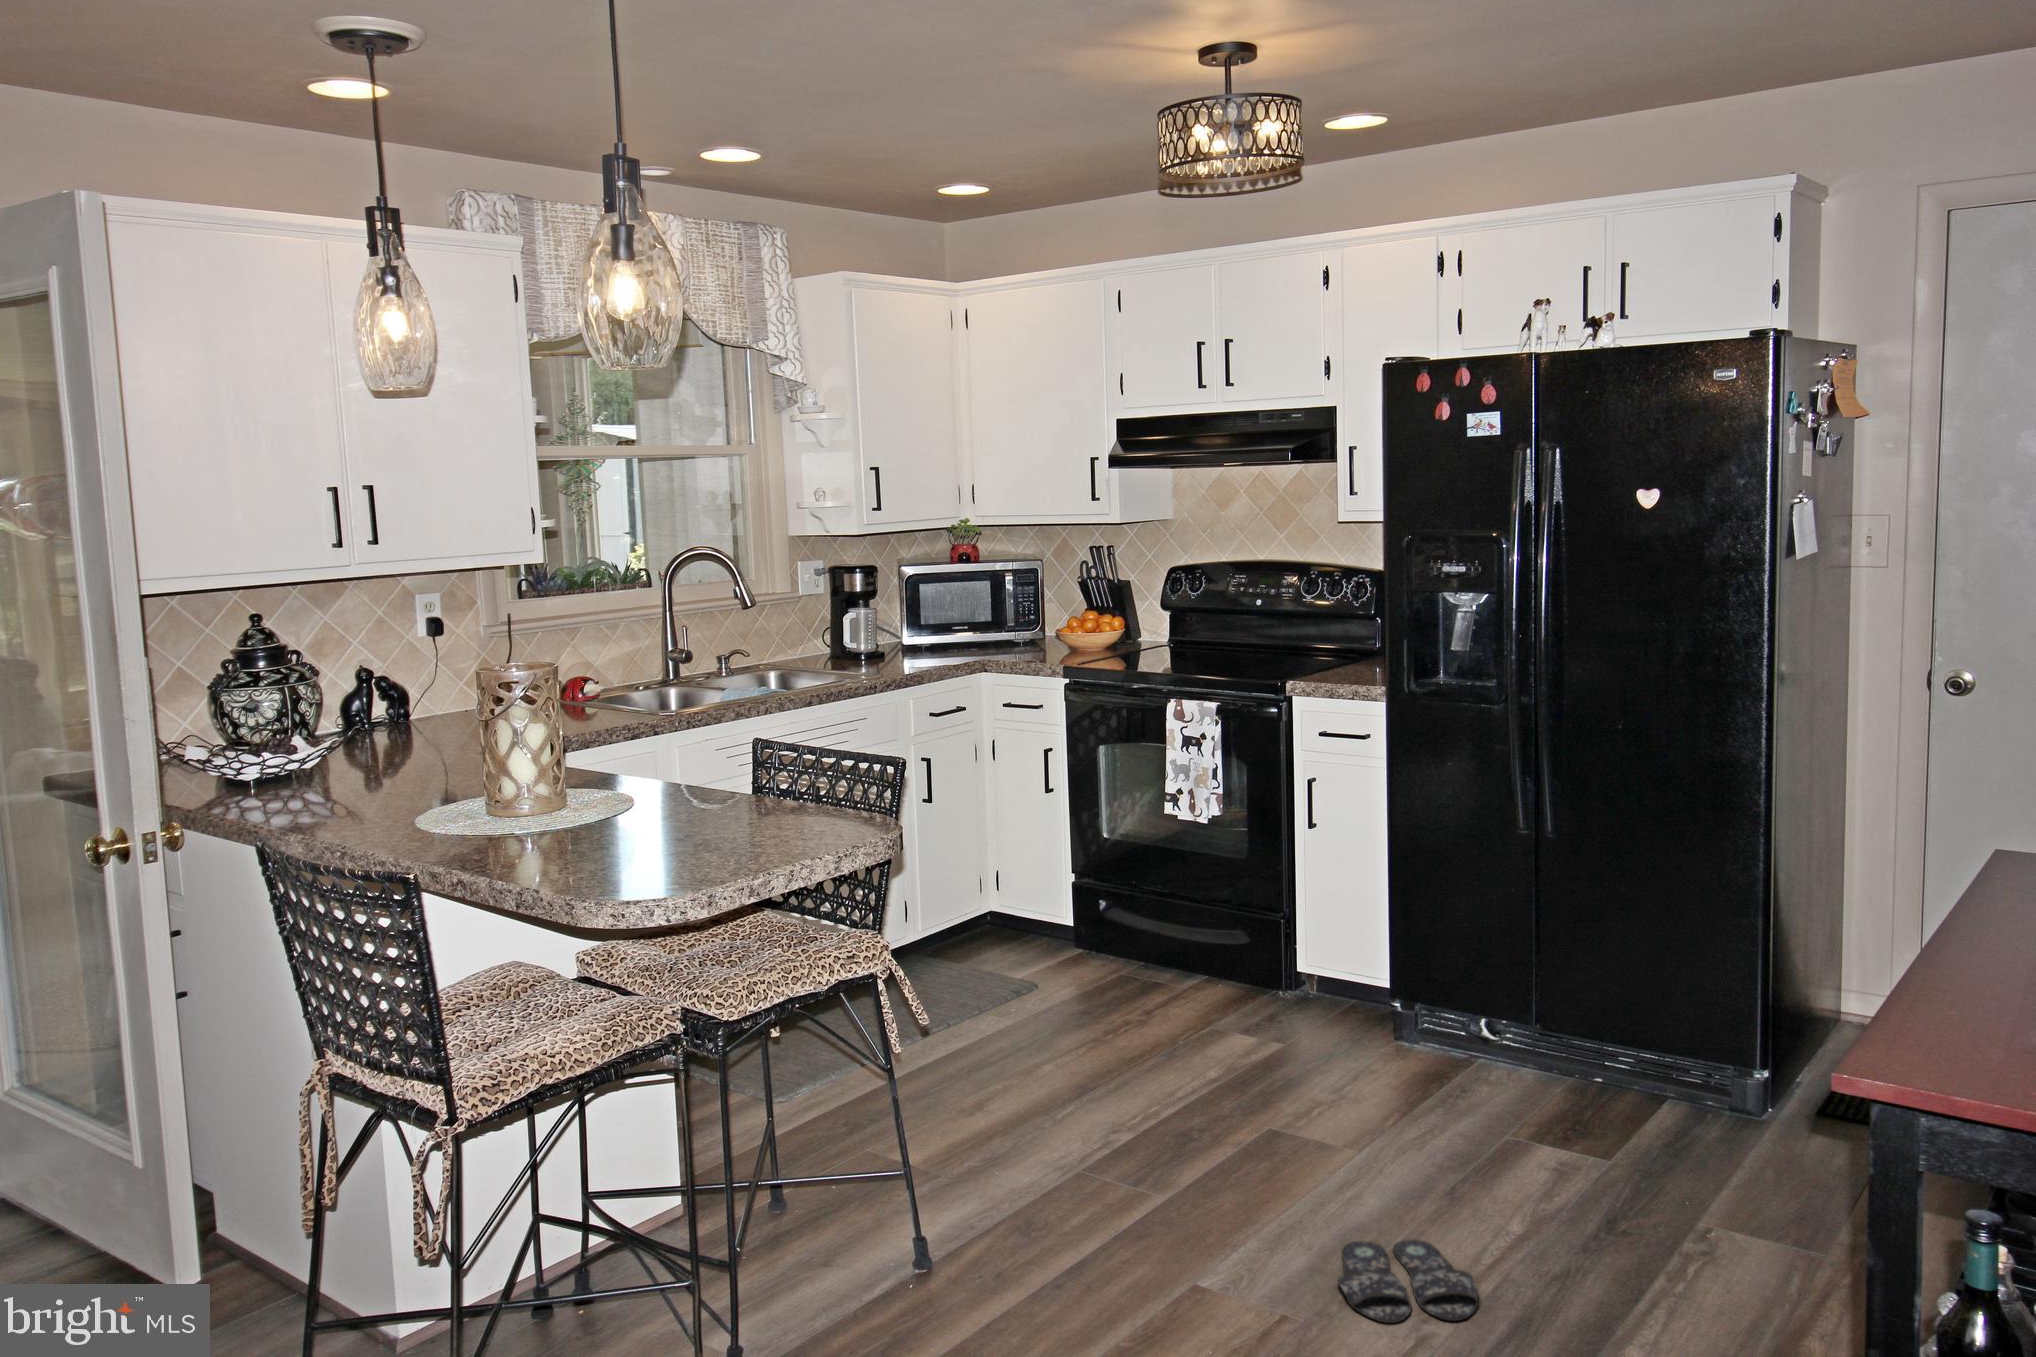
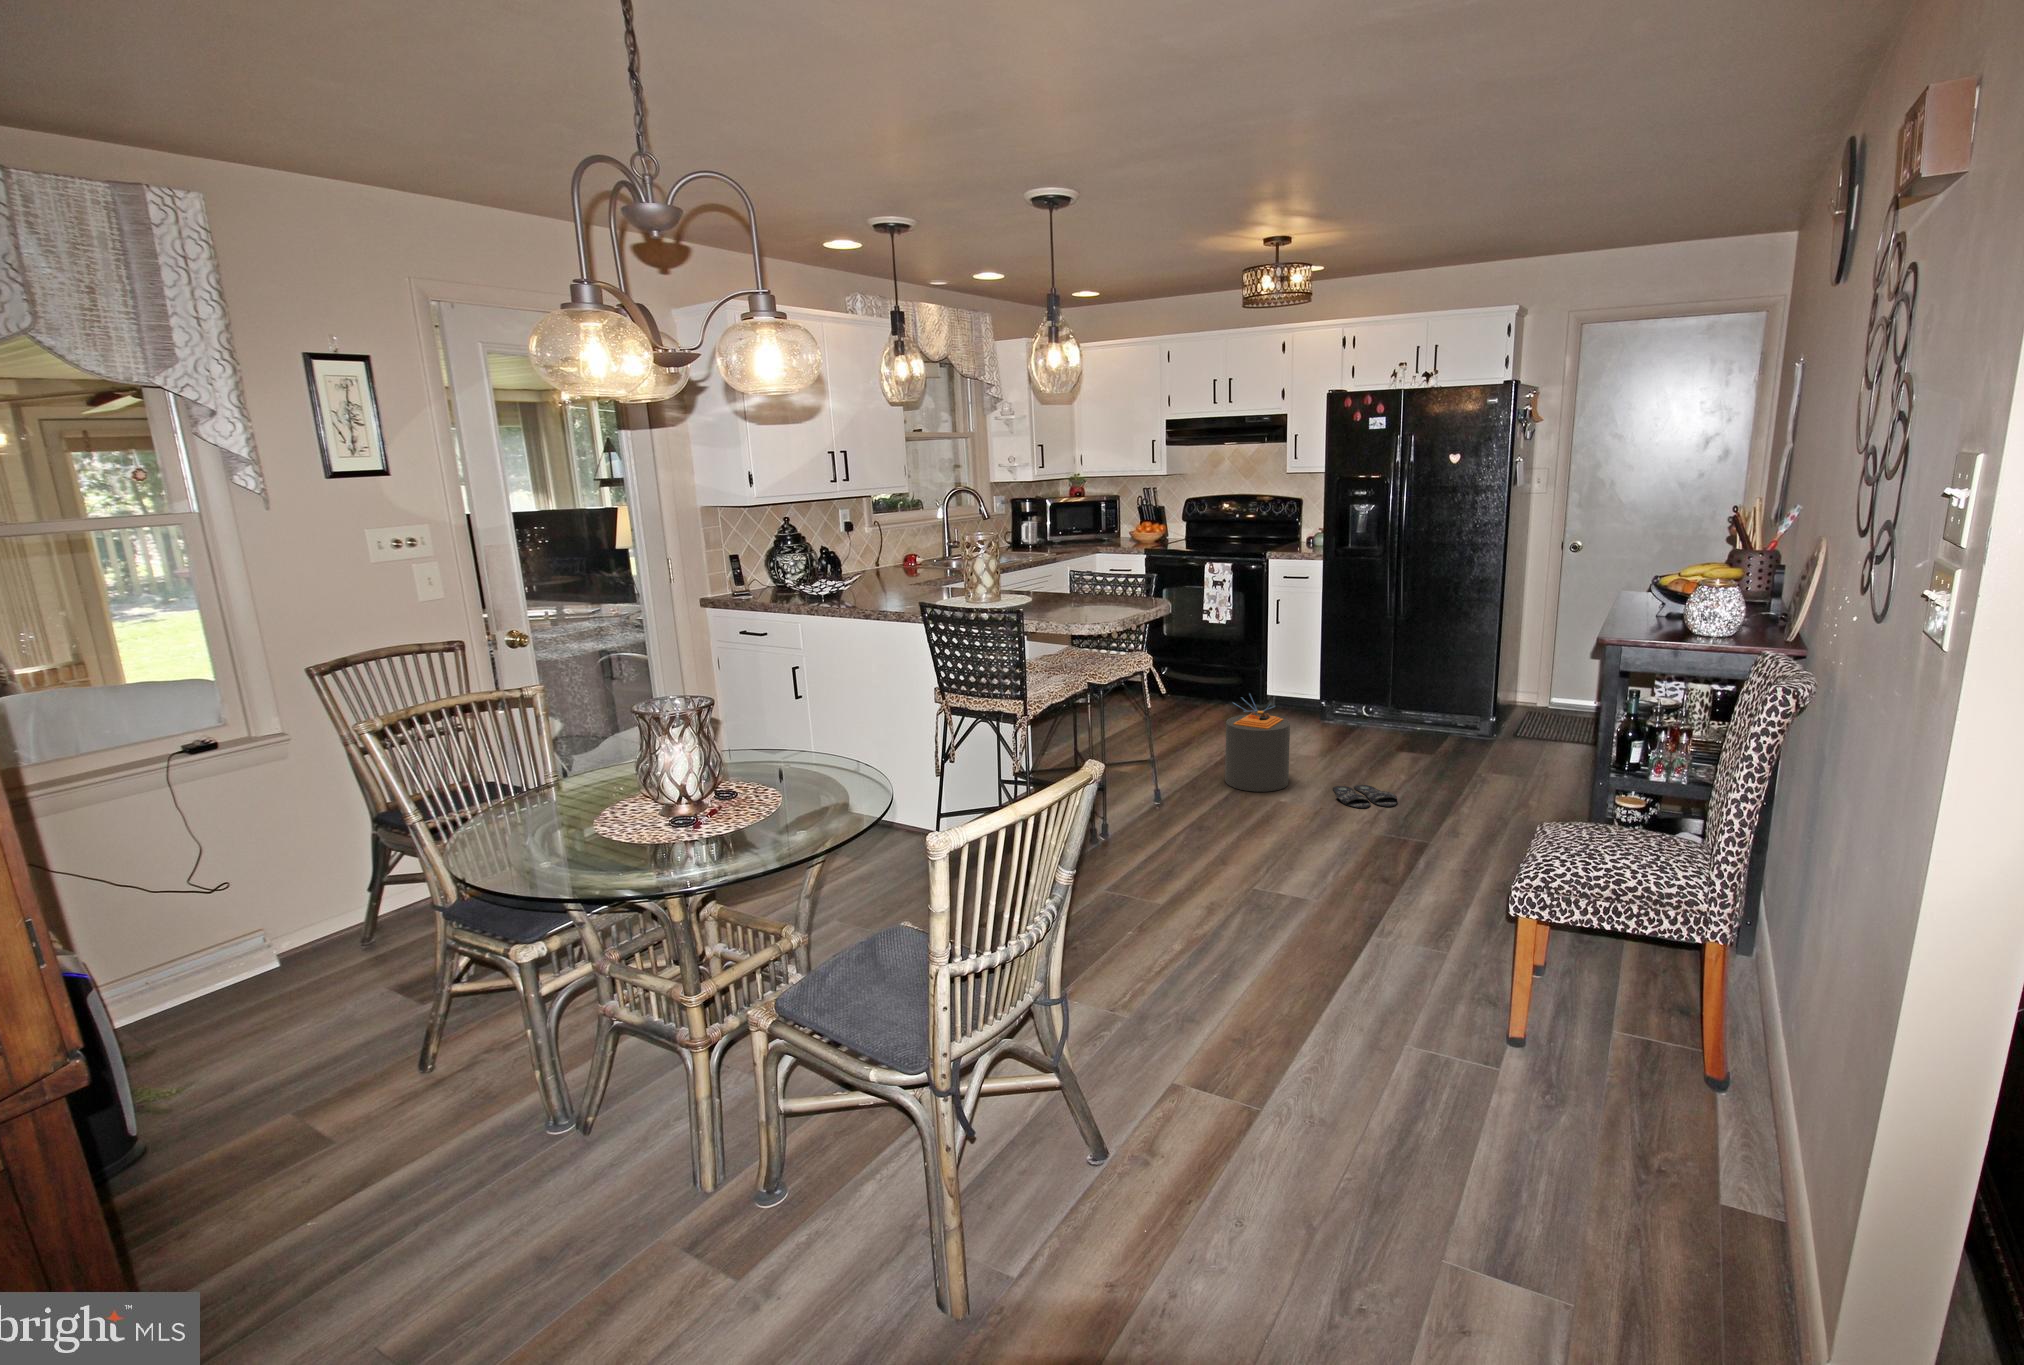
trash can: none [1108,1007,1250,1251] -> present [1225,694,1290,792]

